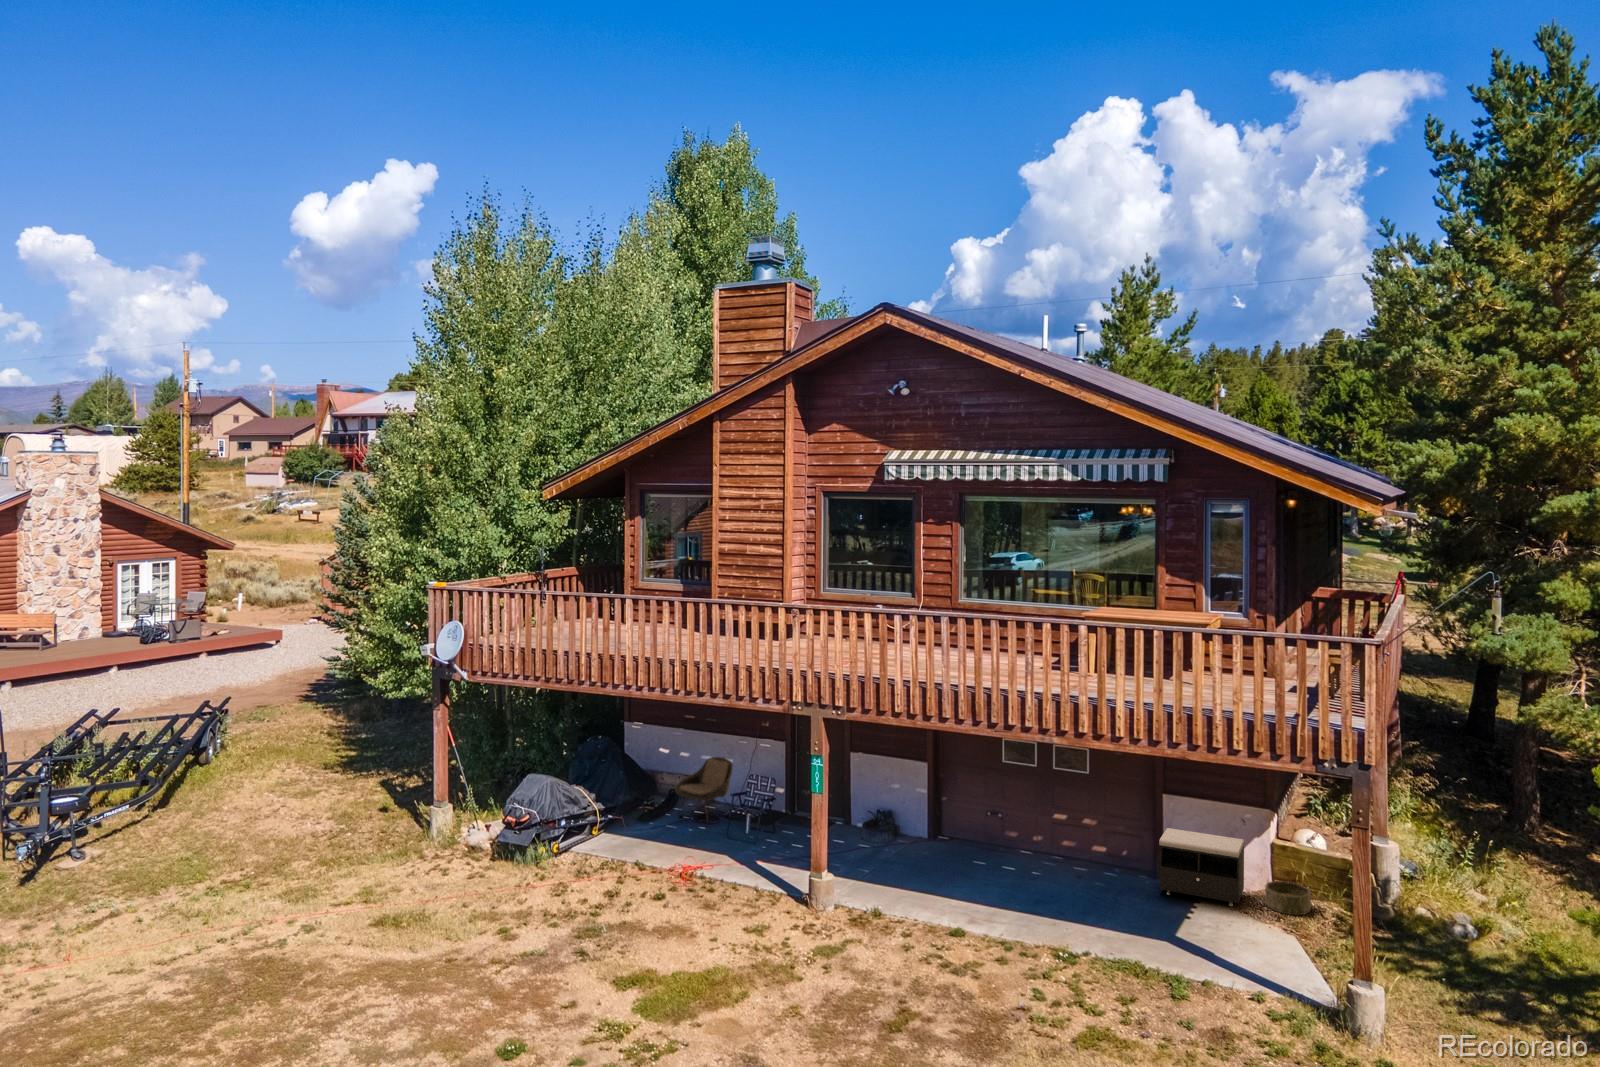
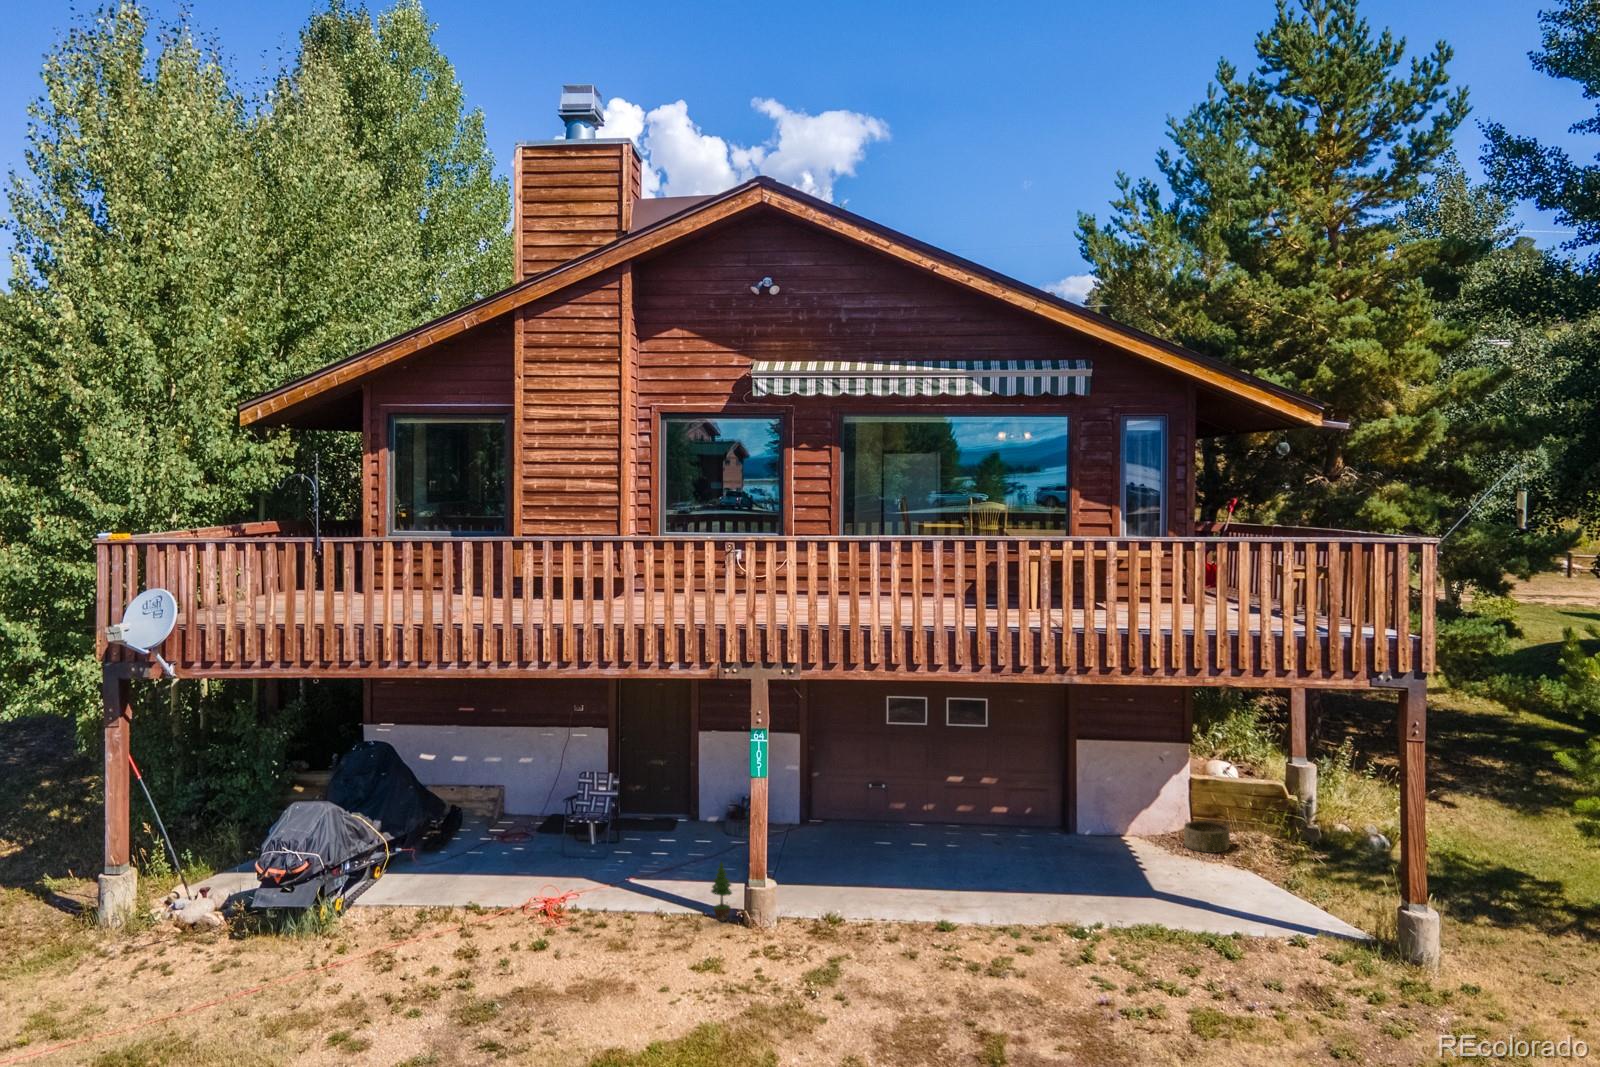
lounge chair: present [675,757,733,822] -> none [463,761,543,848]
storage bench: present [1159,828,1244,906] -> none [1079,780,1166,853]
potted tree: none [796,862,813,912] -> present [711,862,732,921]

